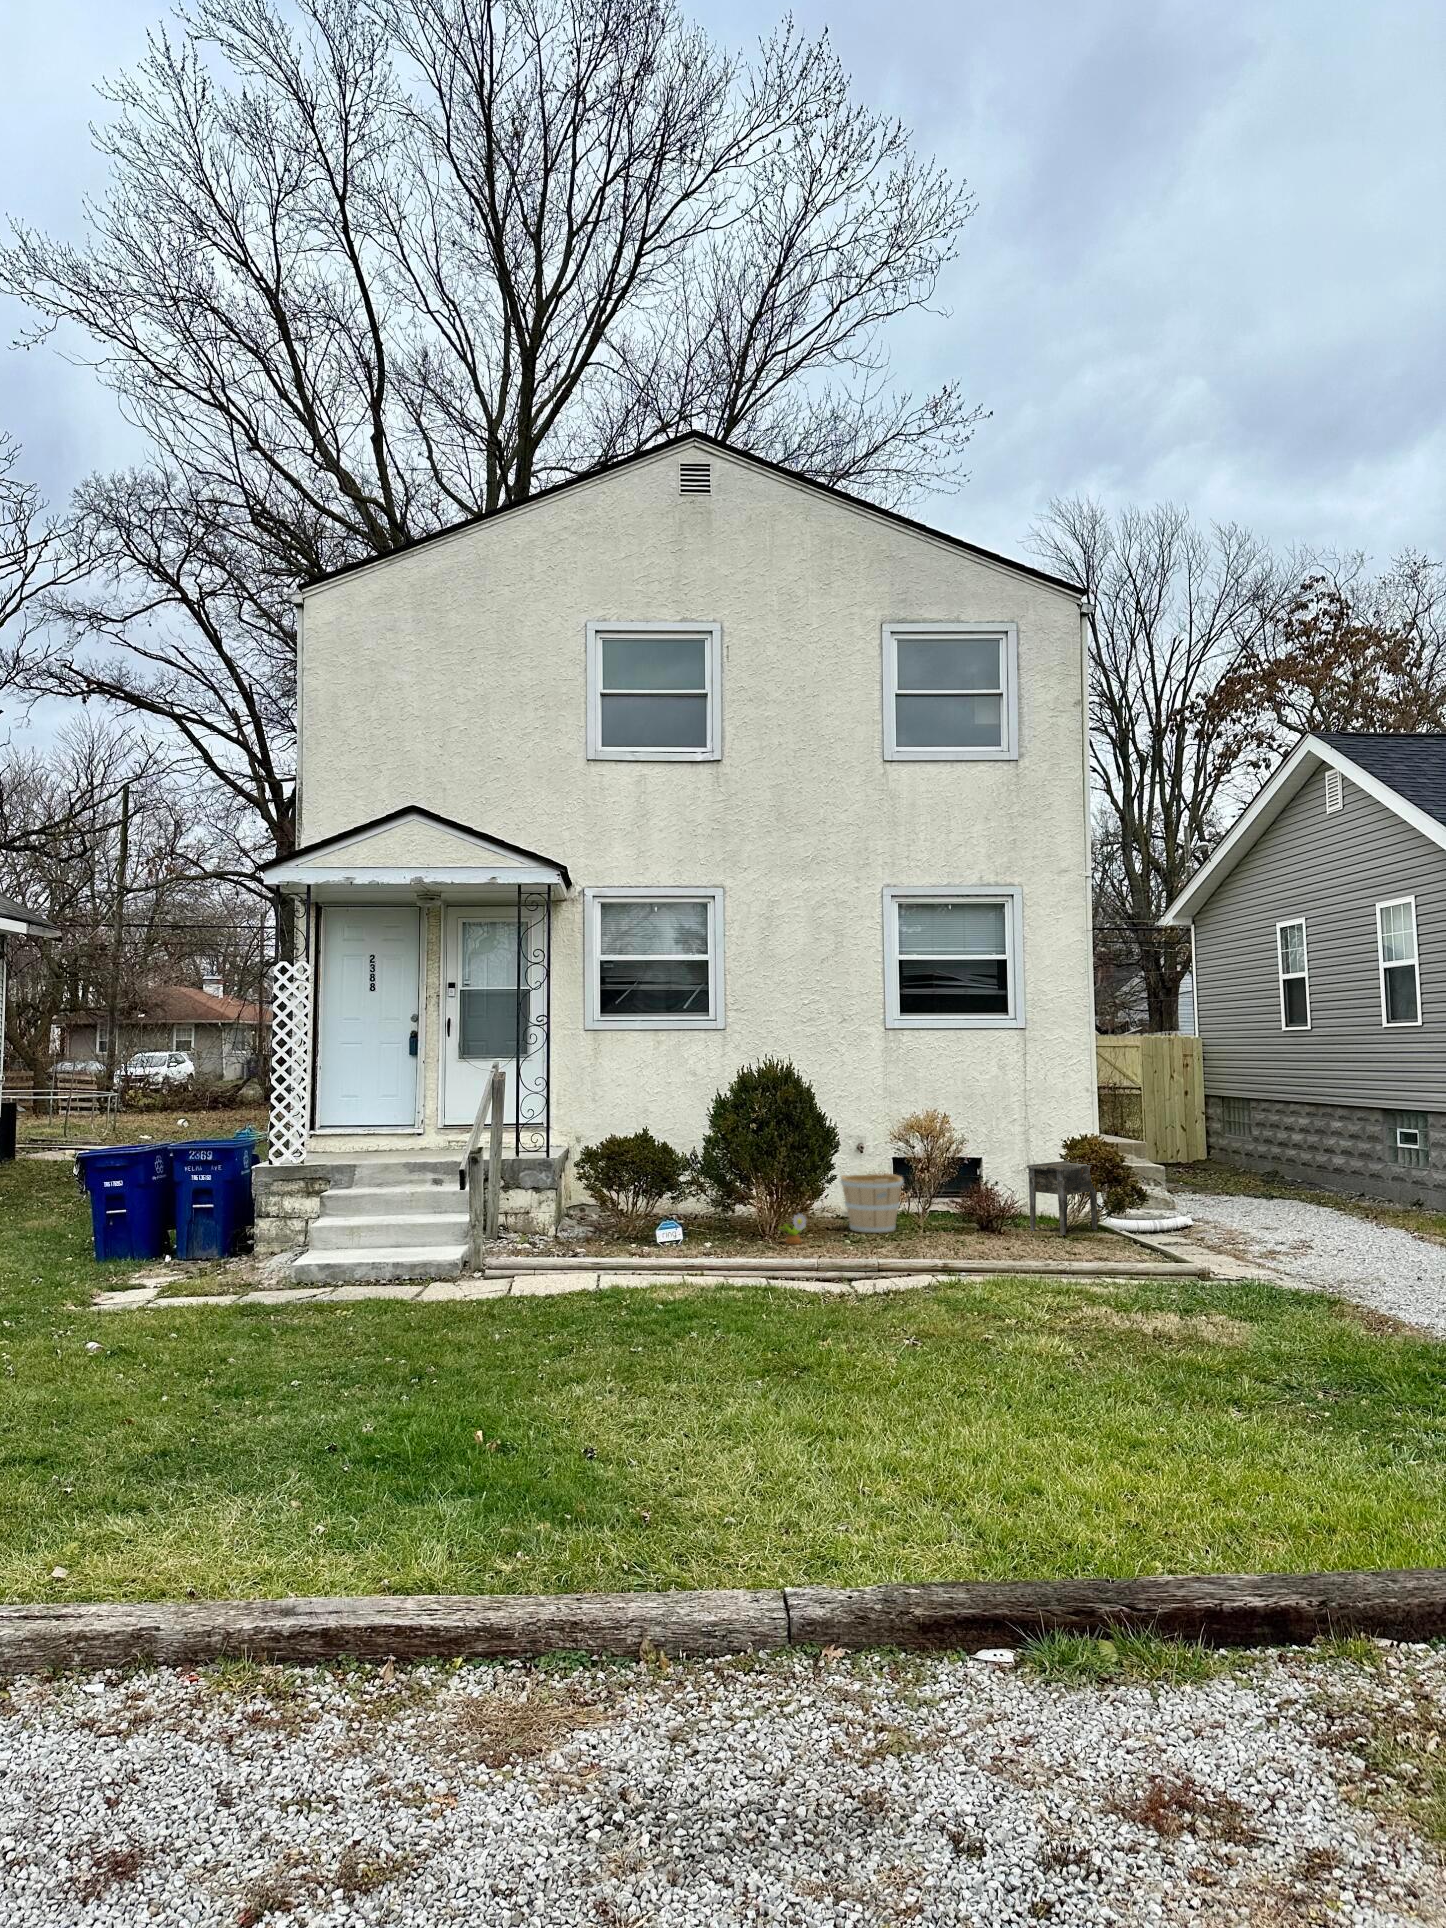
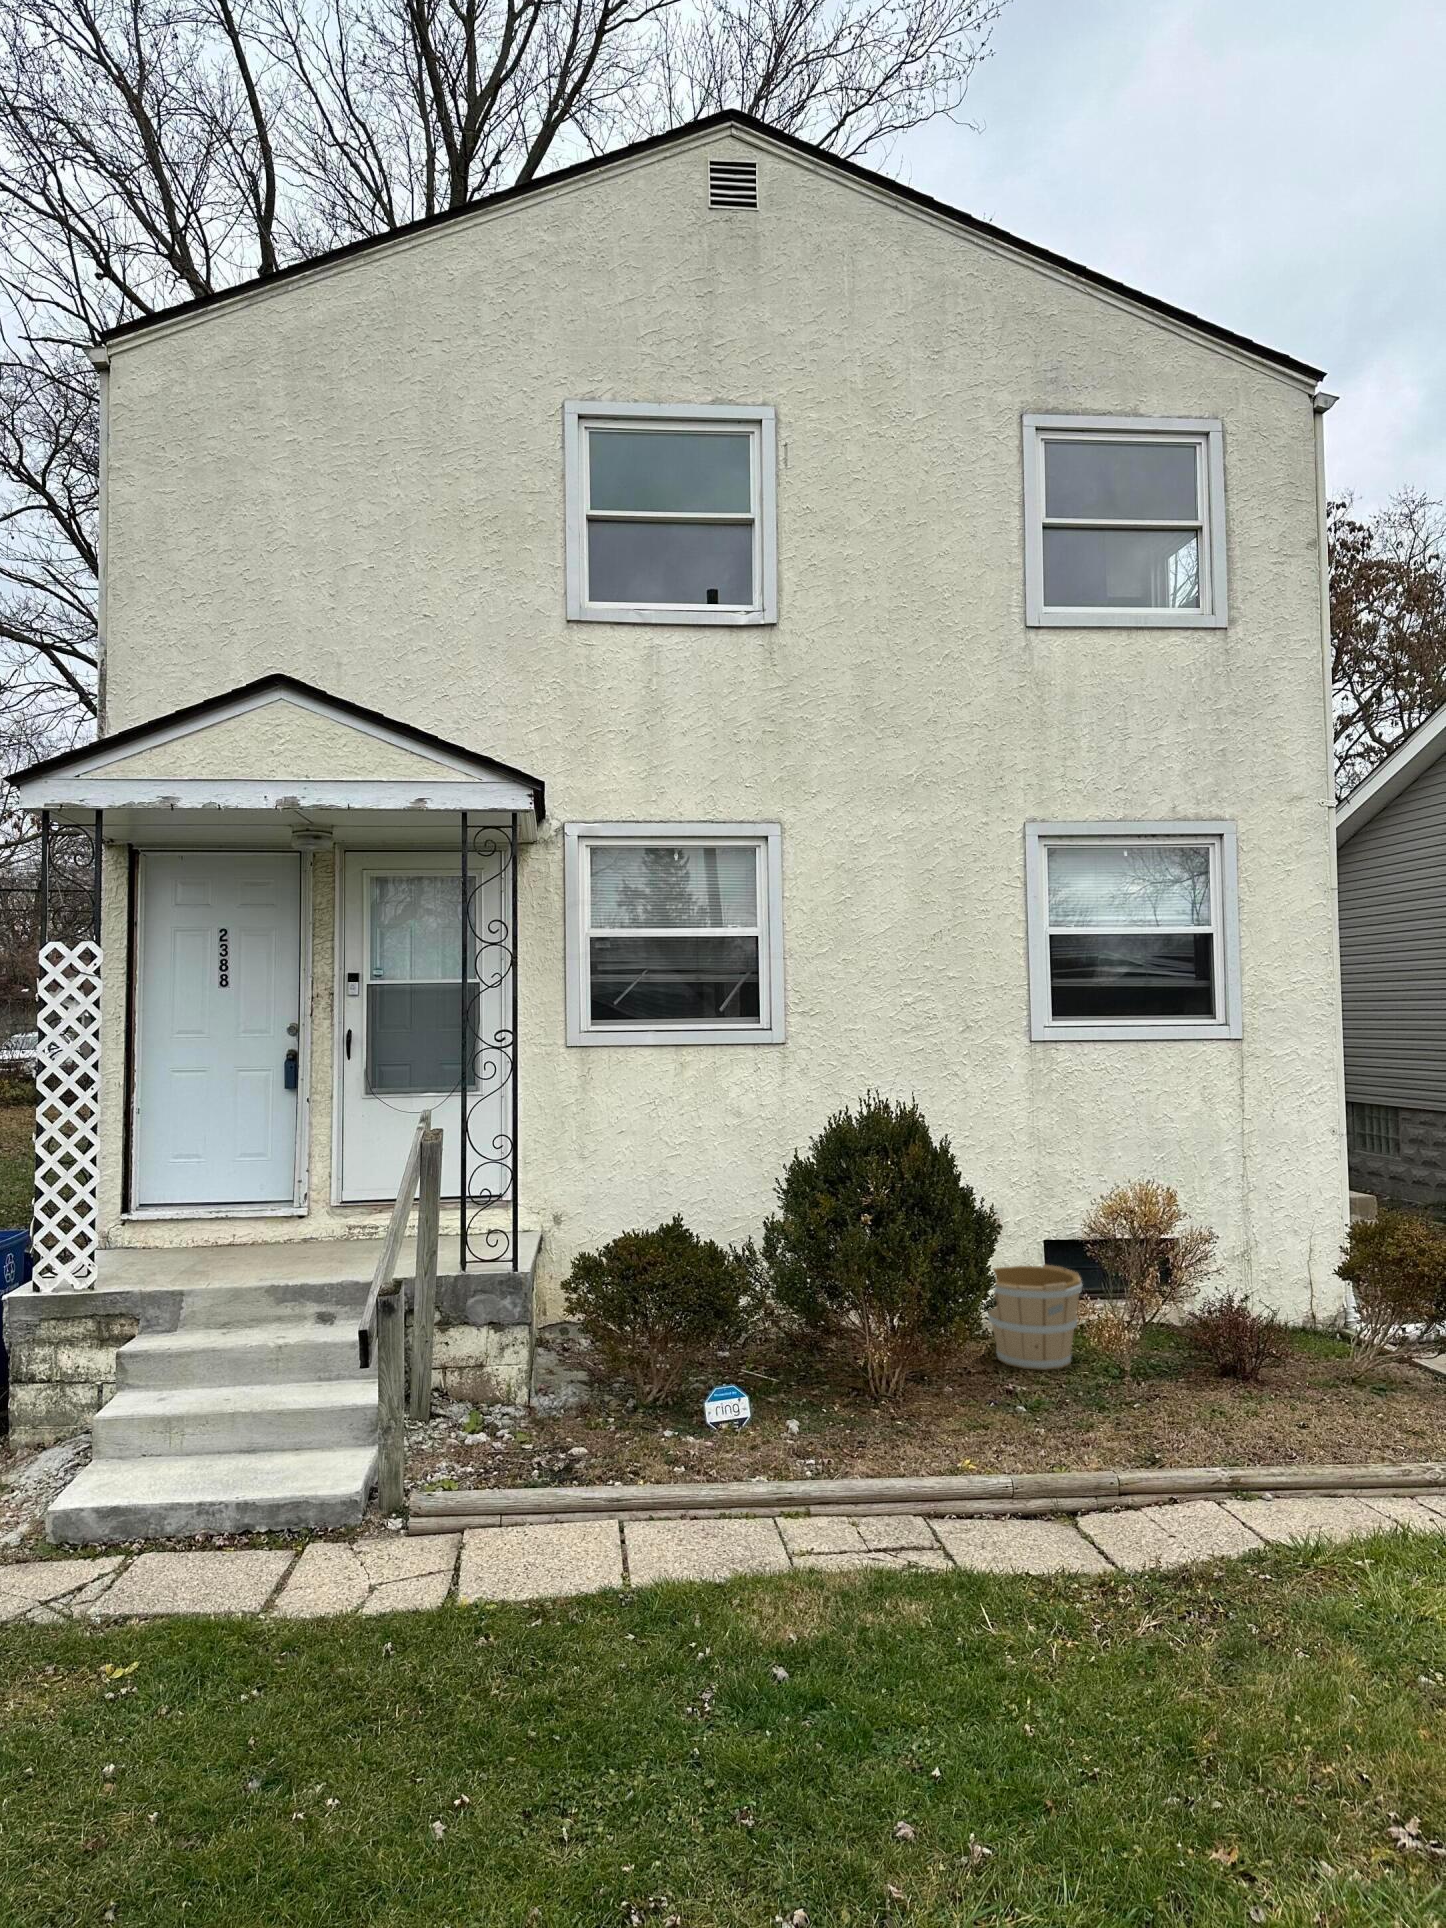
side table: present [1027,1161,1097,1235] -> none [1276,1240,1385,1371]
decorative plant: present [781,1214,806,1244] -> none [902,1357,955,1412]

